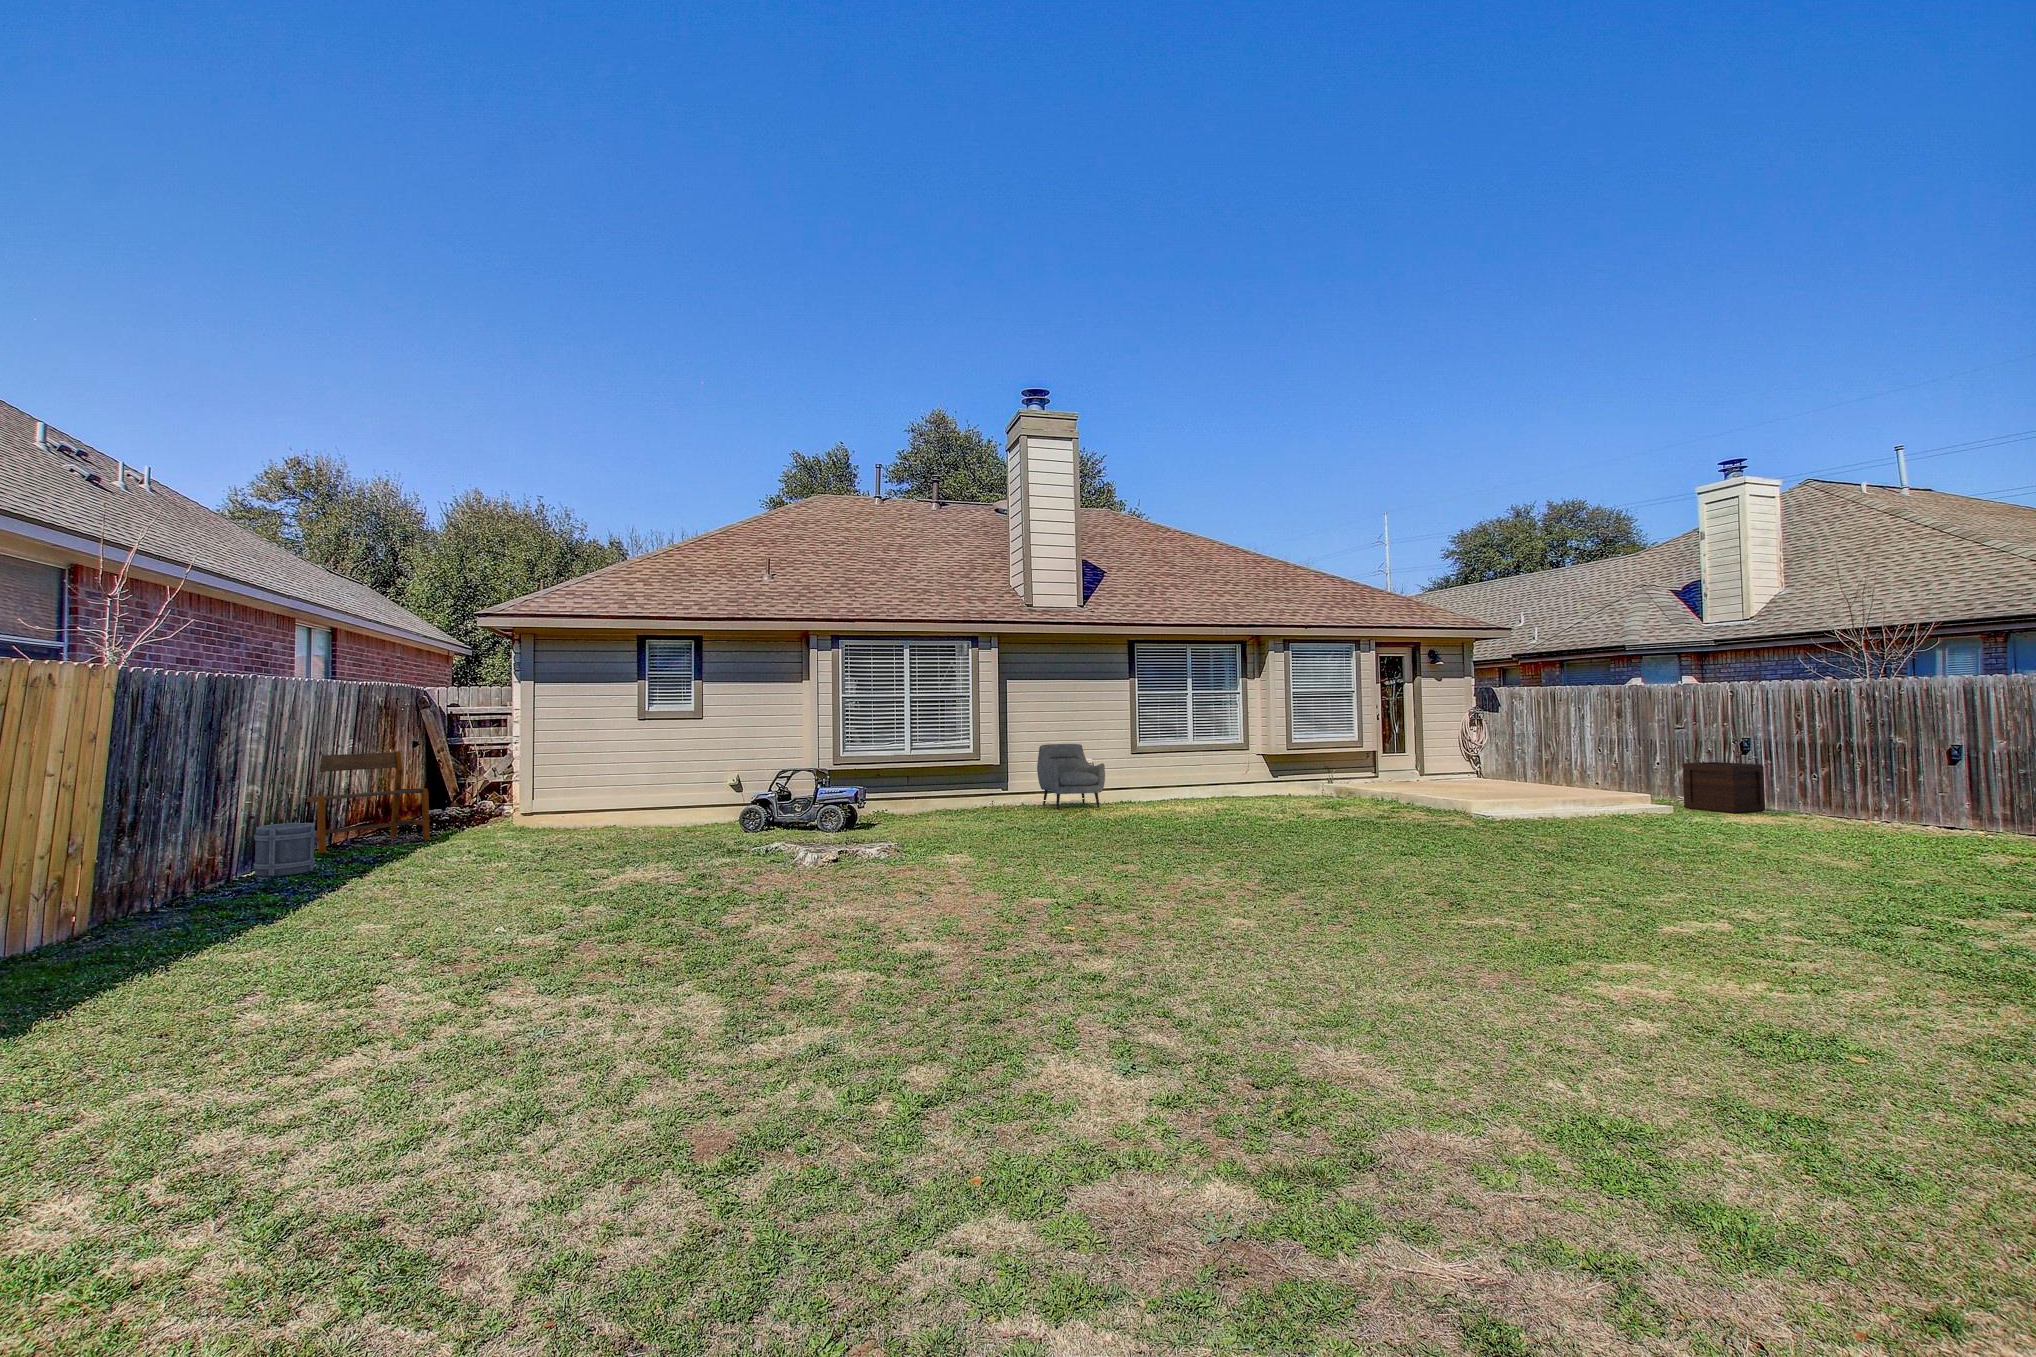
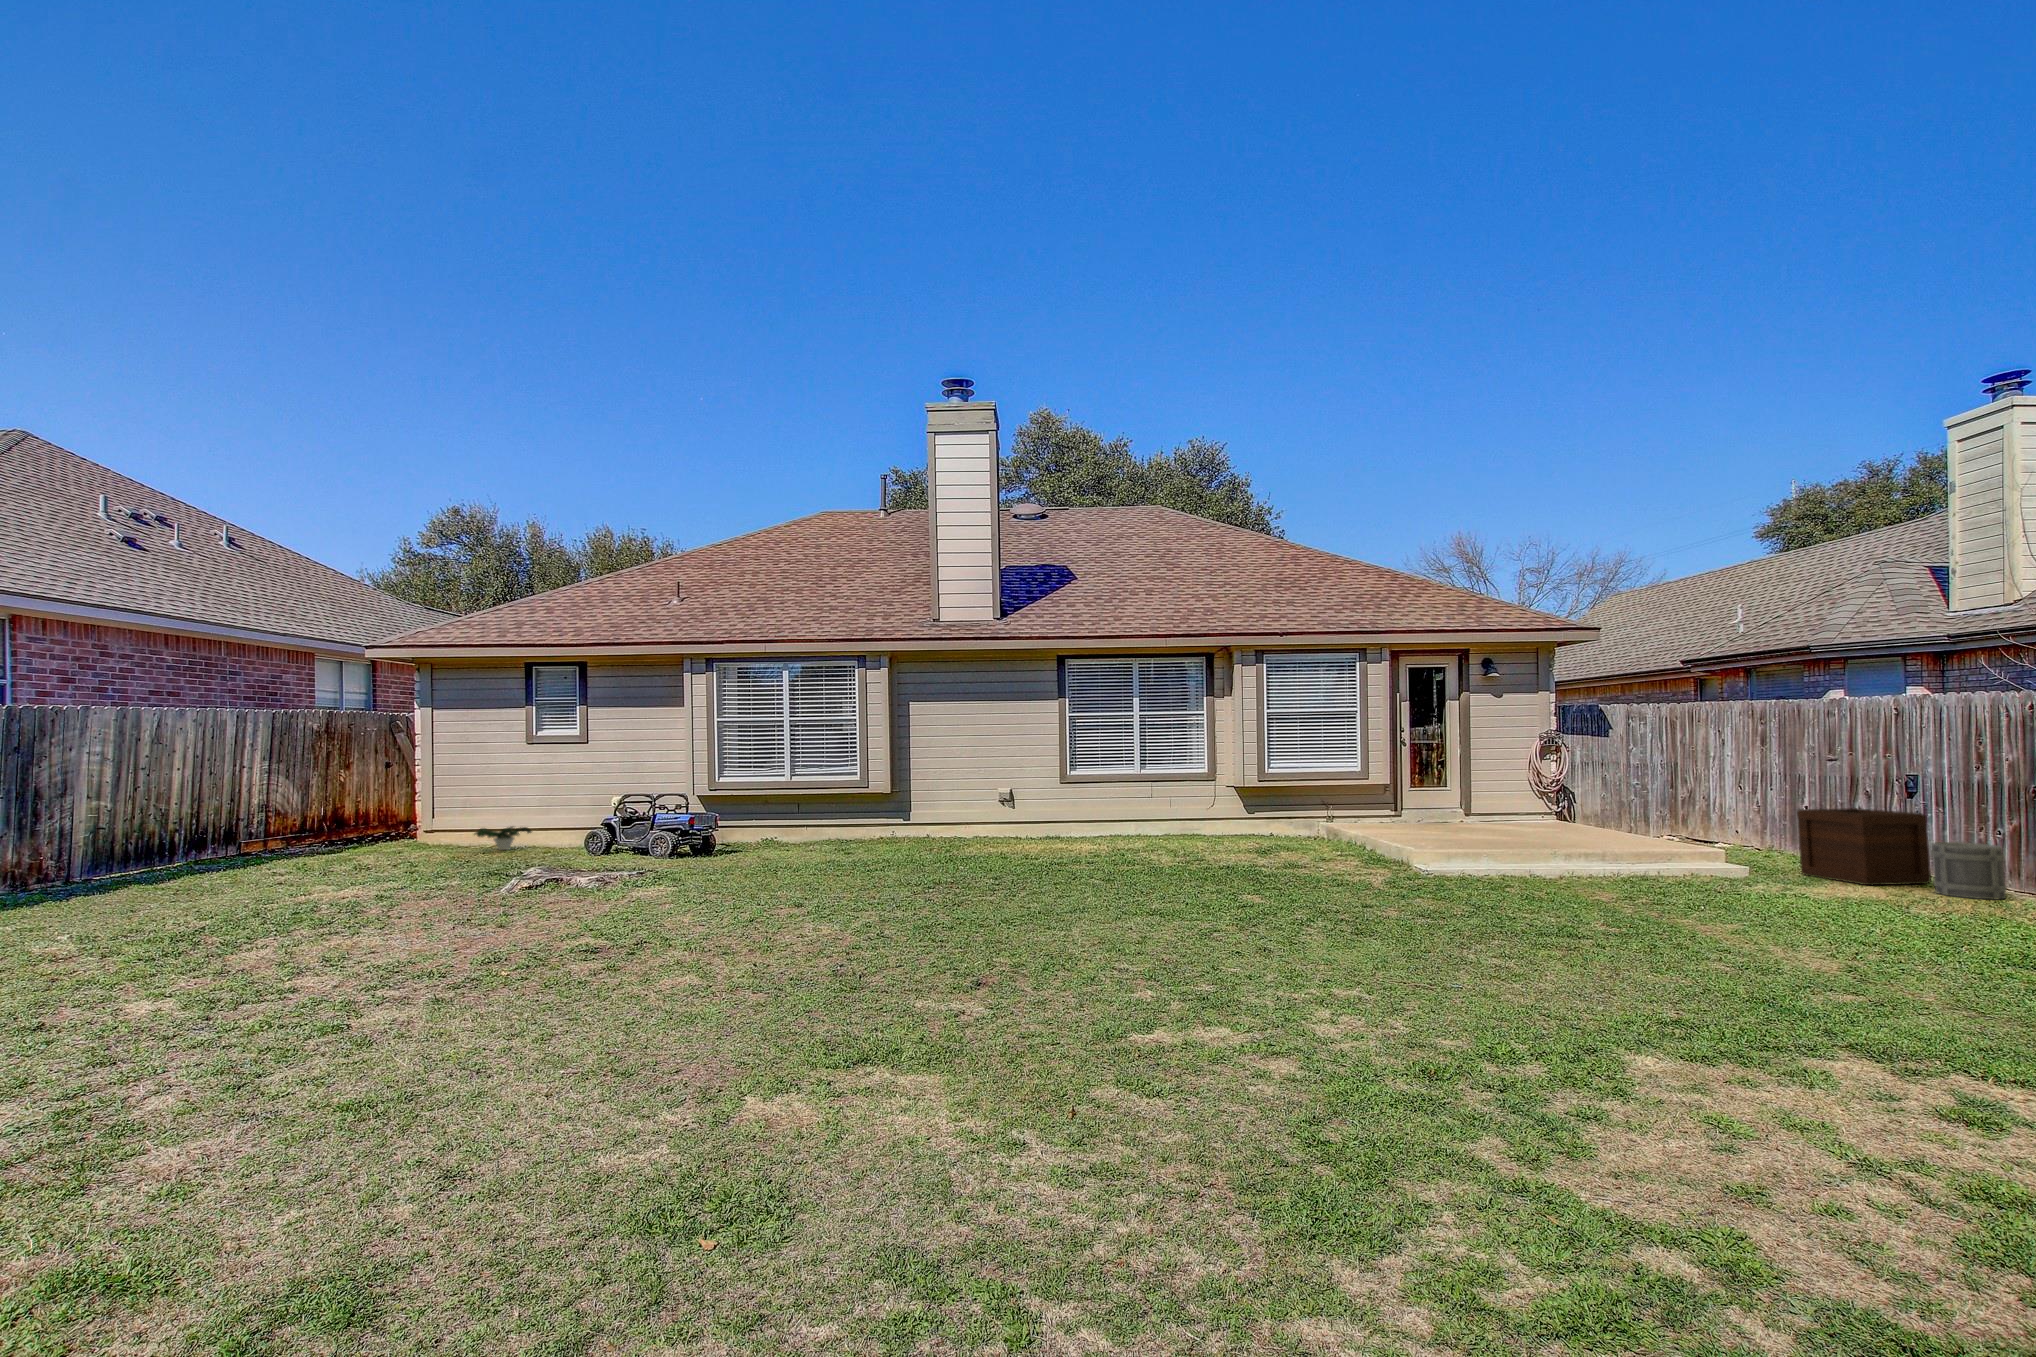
chair: present [1037,744,1105,809] -> none [939,774,1004,849]
bench: present [306,751,430,853] -> none [164,775,294,871]
potted plant: none [600,799,655,823] -> present [474,826,532,850]
bucket: present [254,823,316,876] -> present [1931,842,2007,899]

